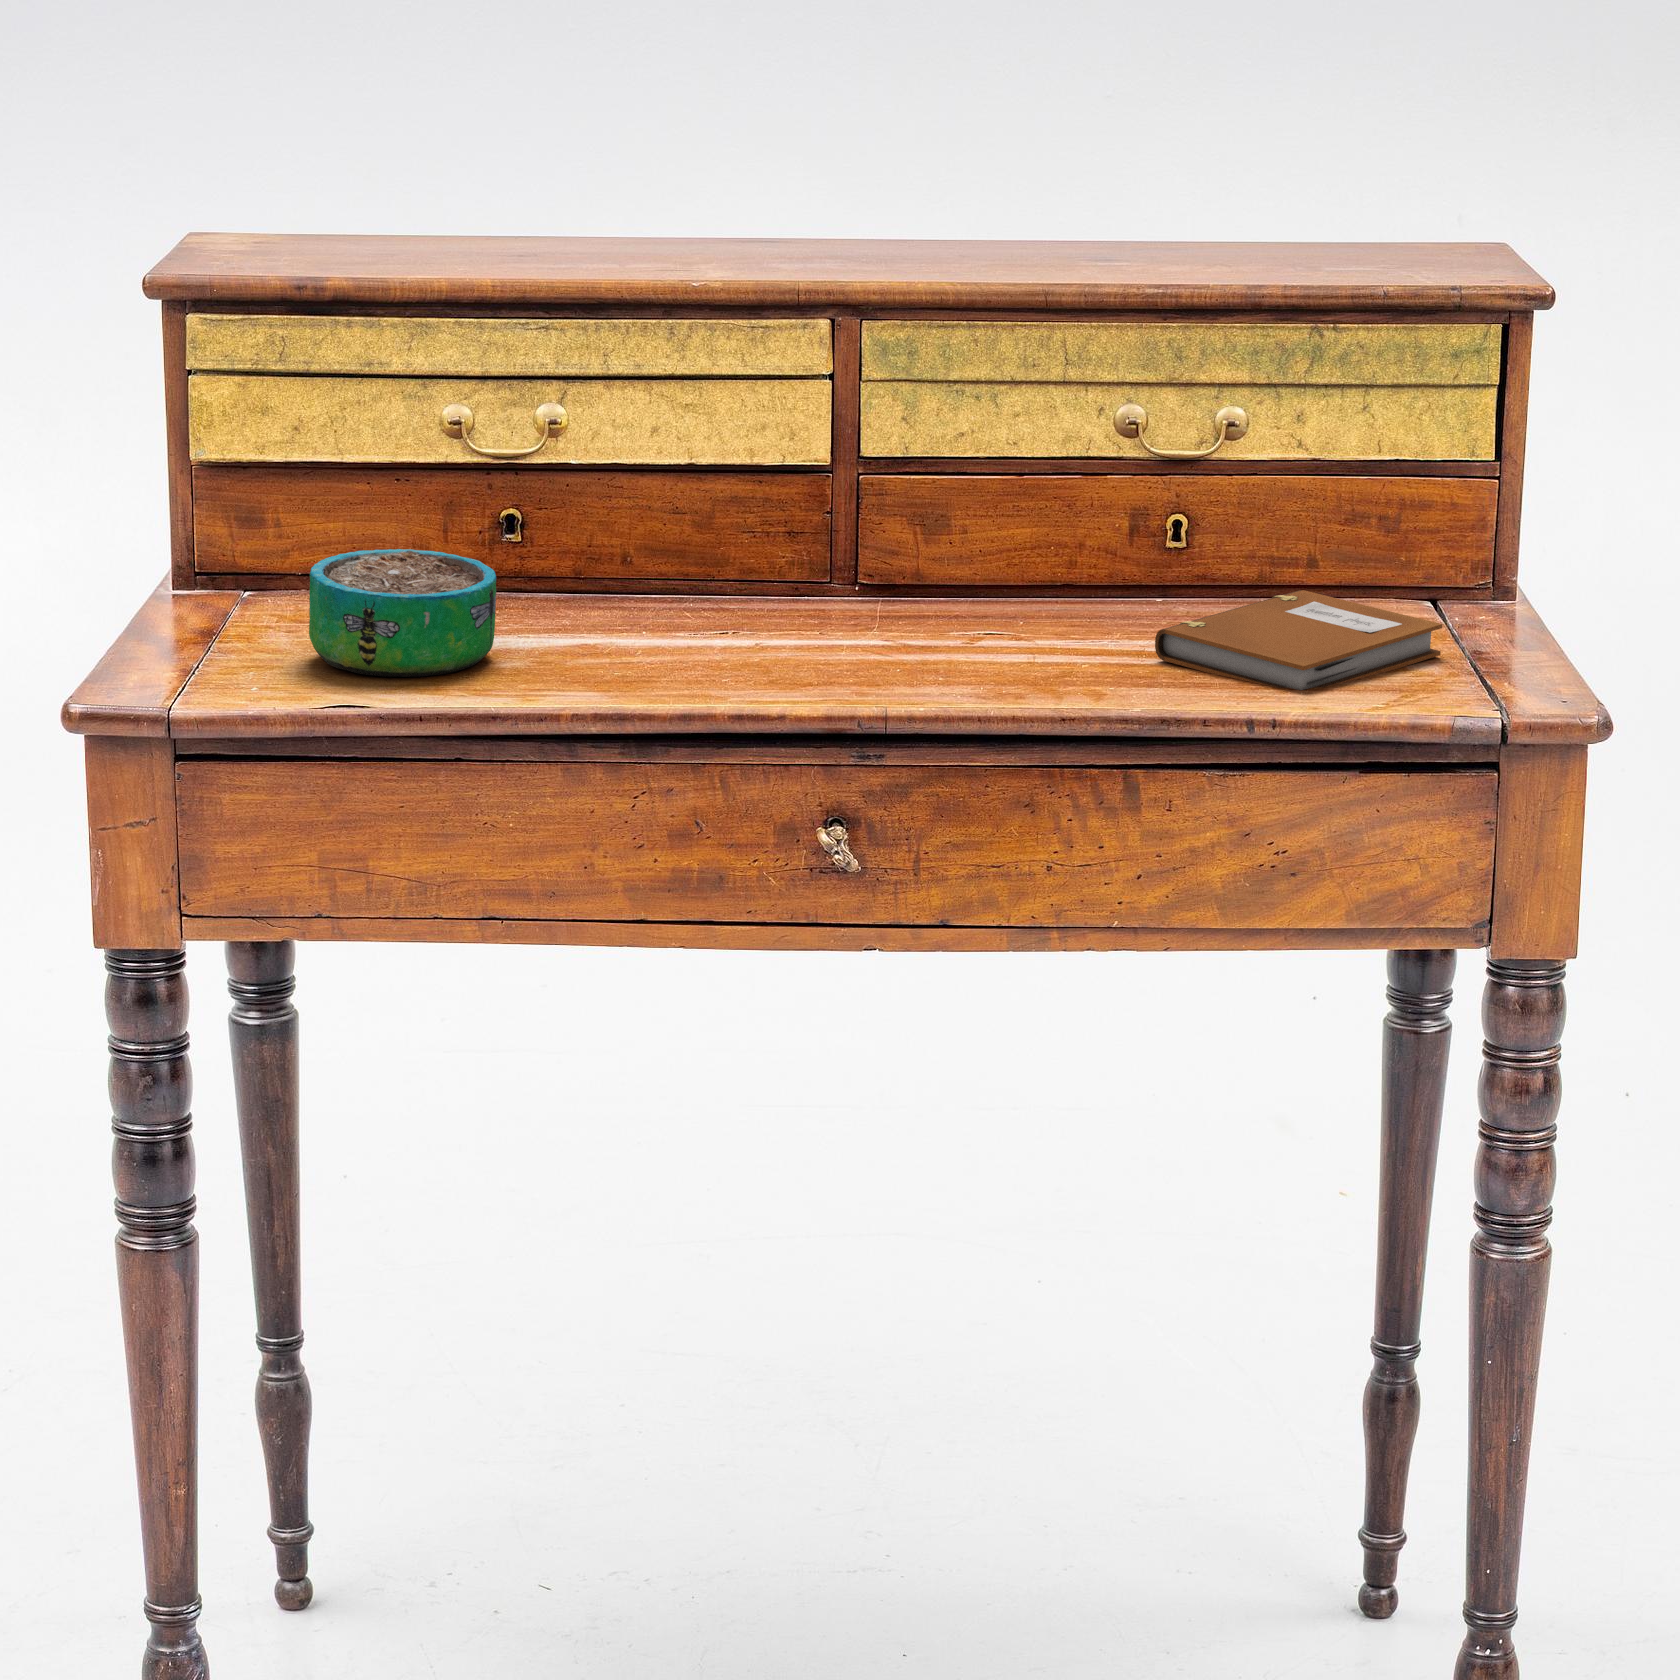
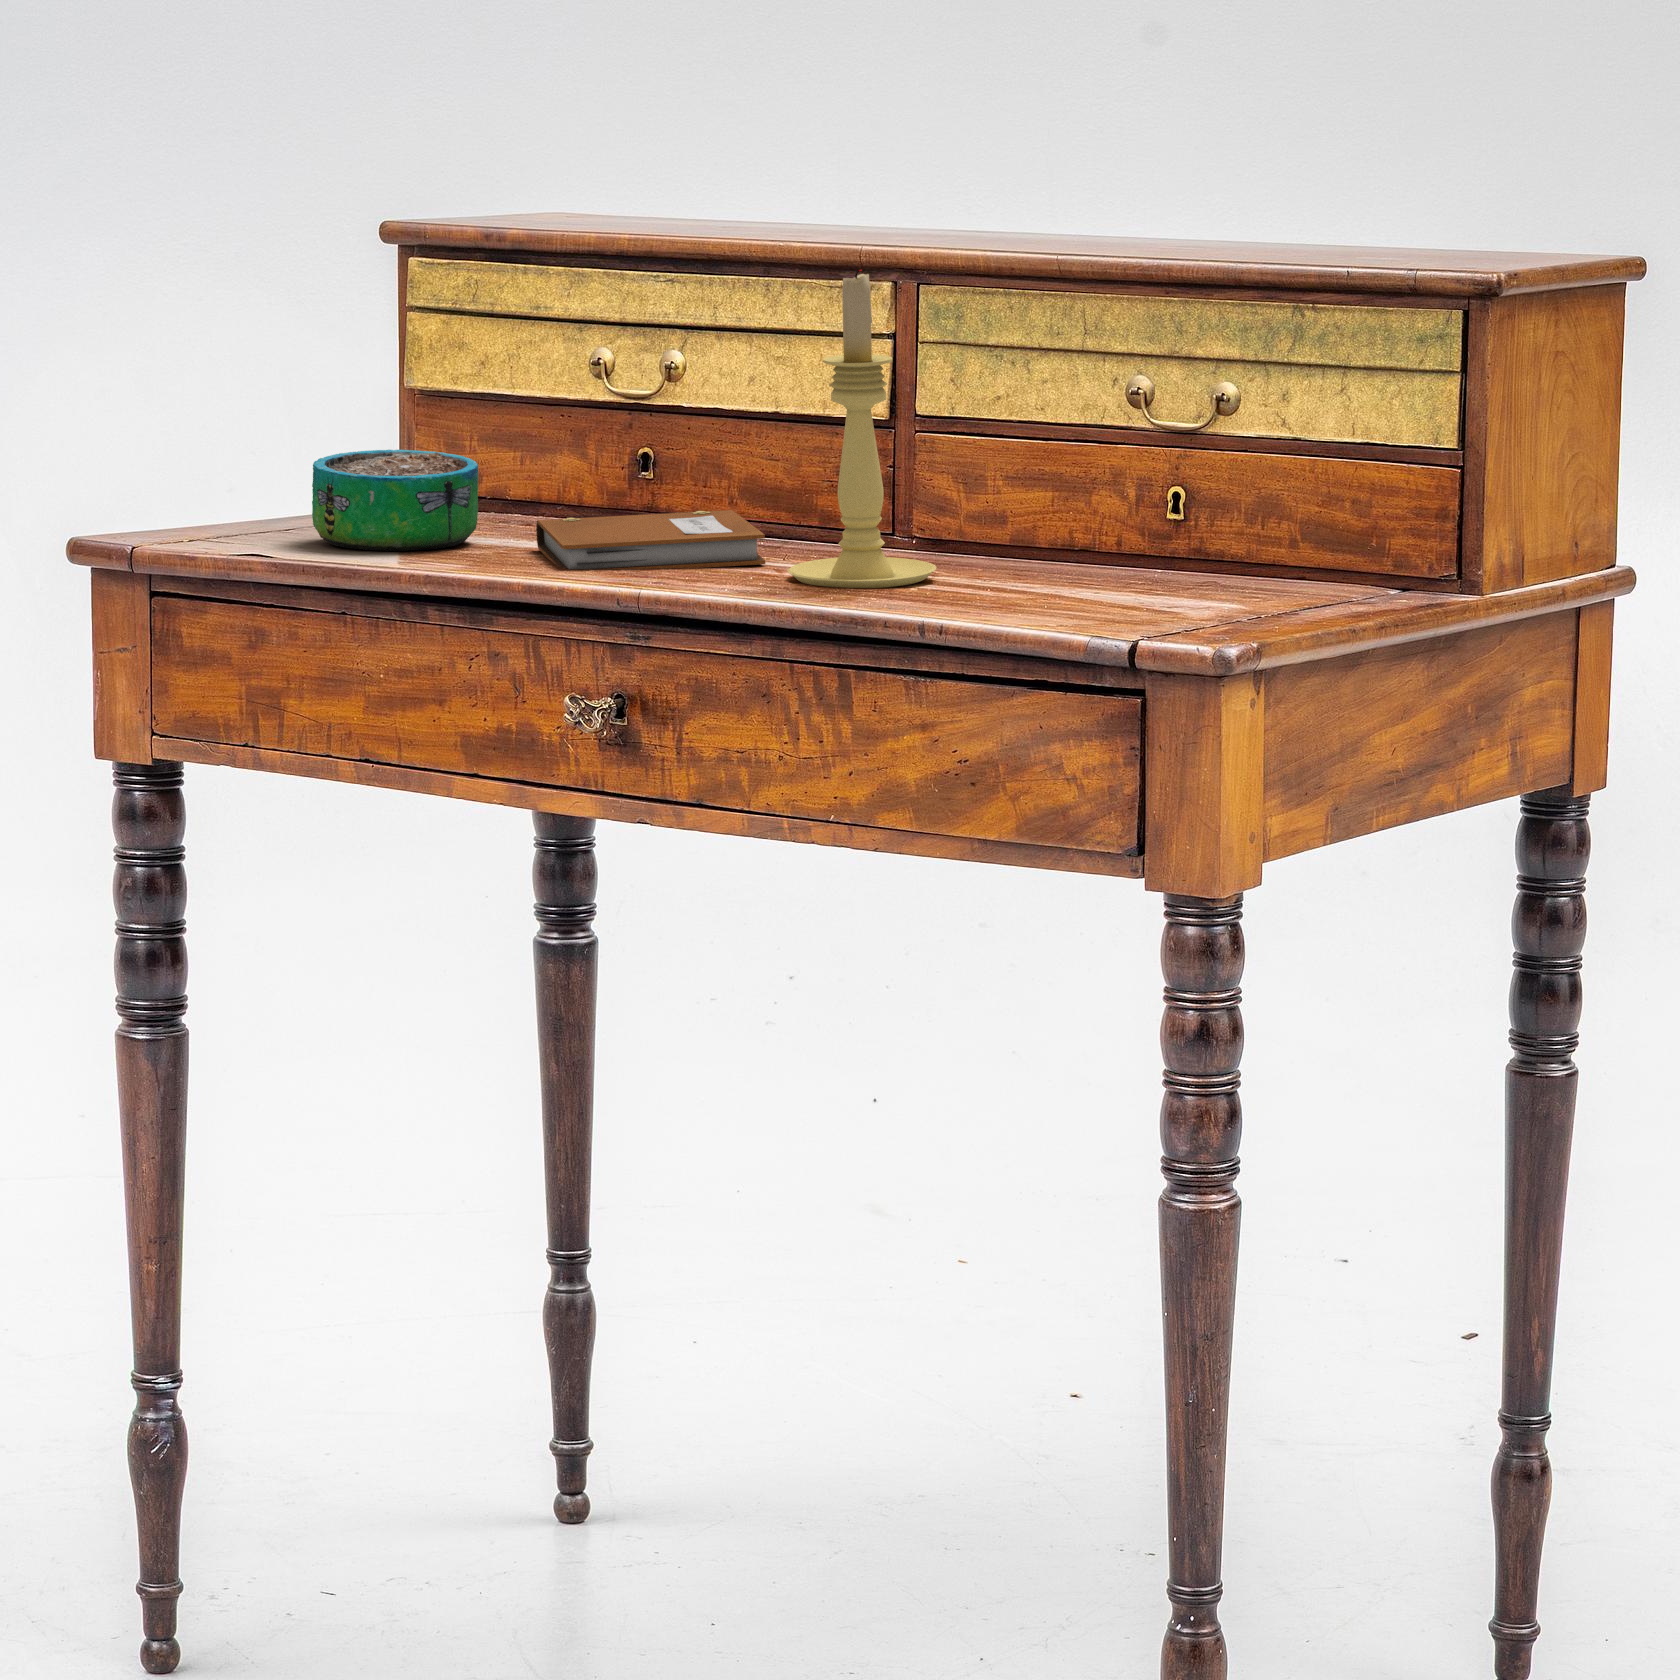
candle holder: none [929,331,1087,675] -> present [787,270,936,588]
notebook: present [1155,590,1442,690] -> present [536,510,765,570]

